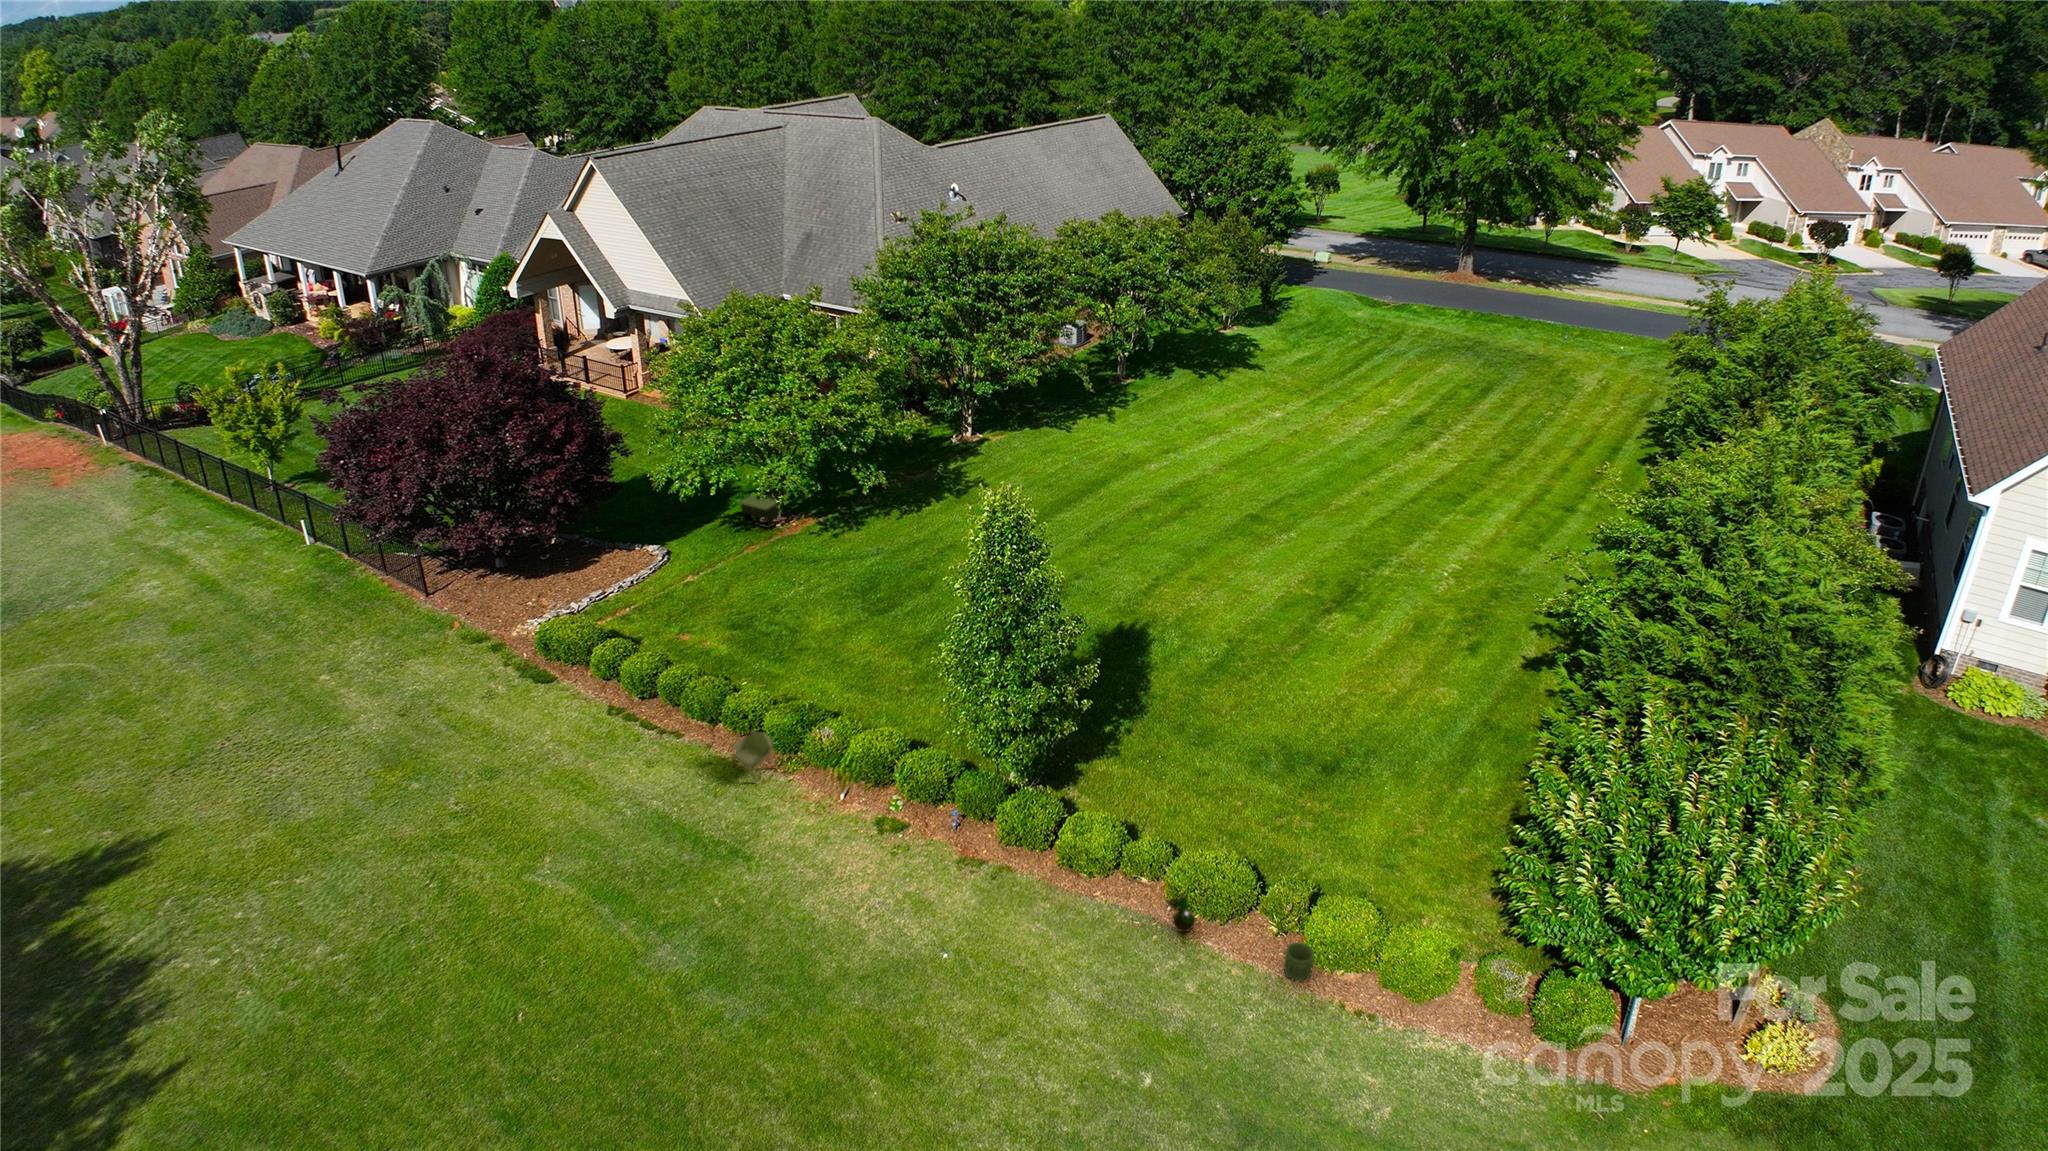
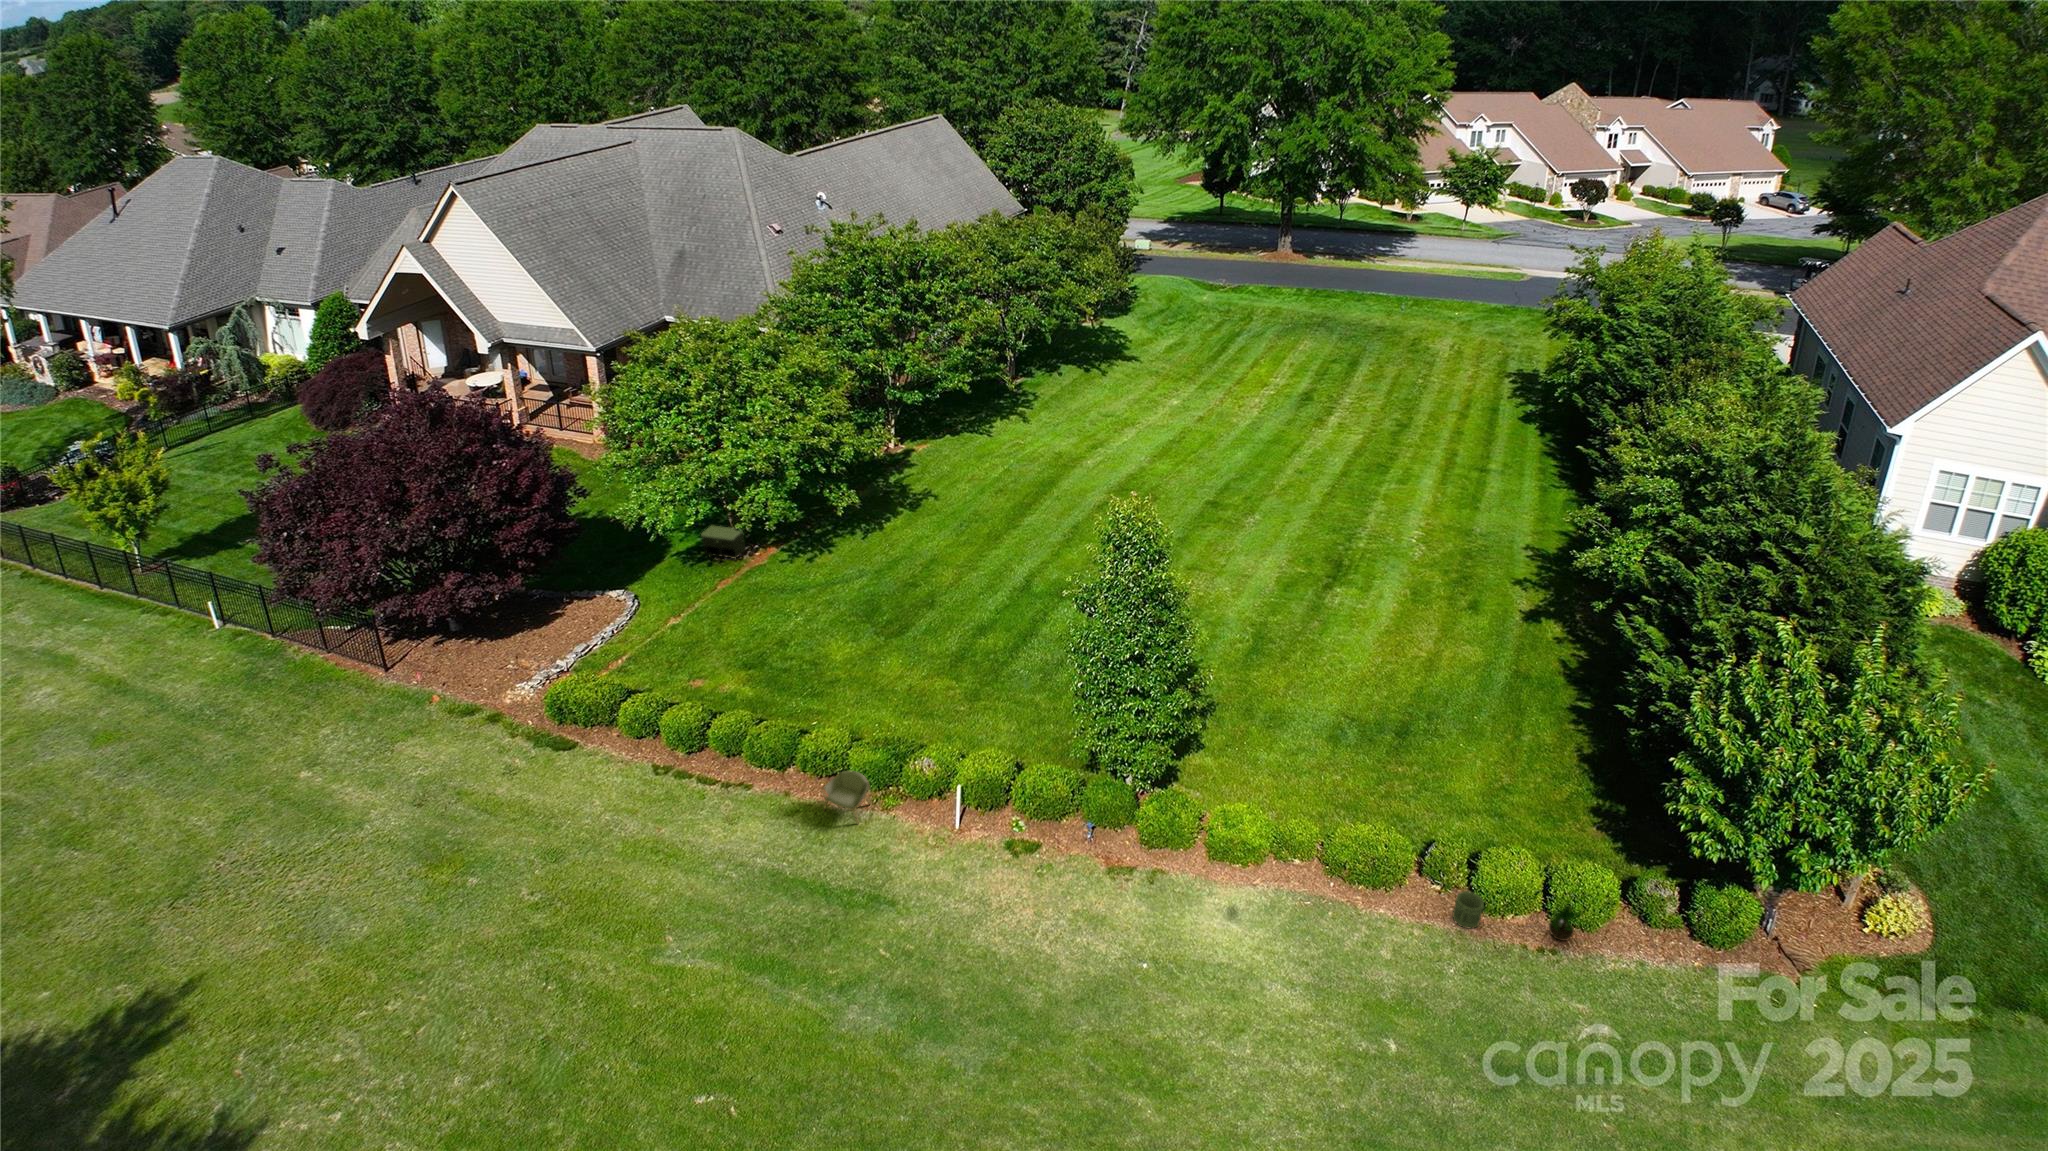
potted tree: present [1167,895,1195,932] -> present [1549,903,1580,941]

